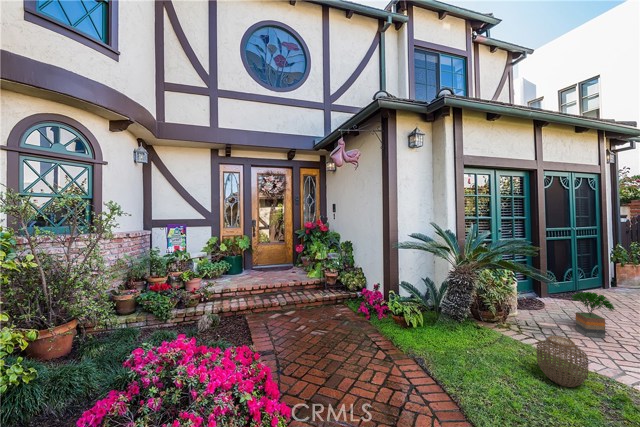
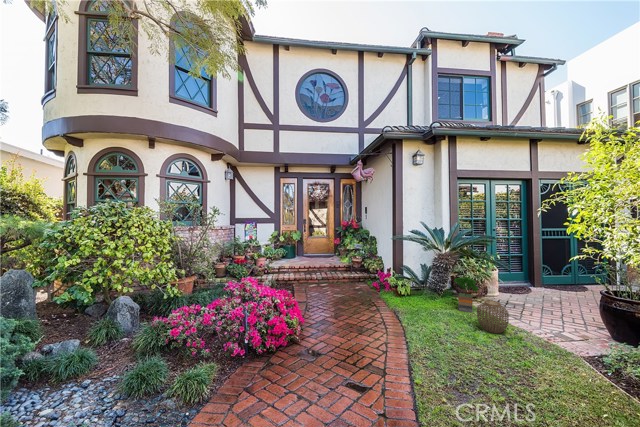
potted tree: present [571,292,615,338] -> present [454,277,478,312]

